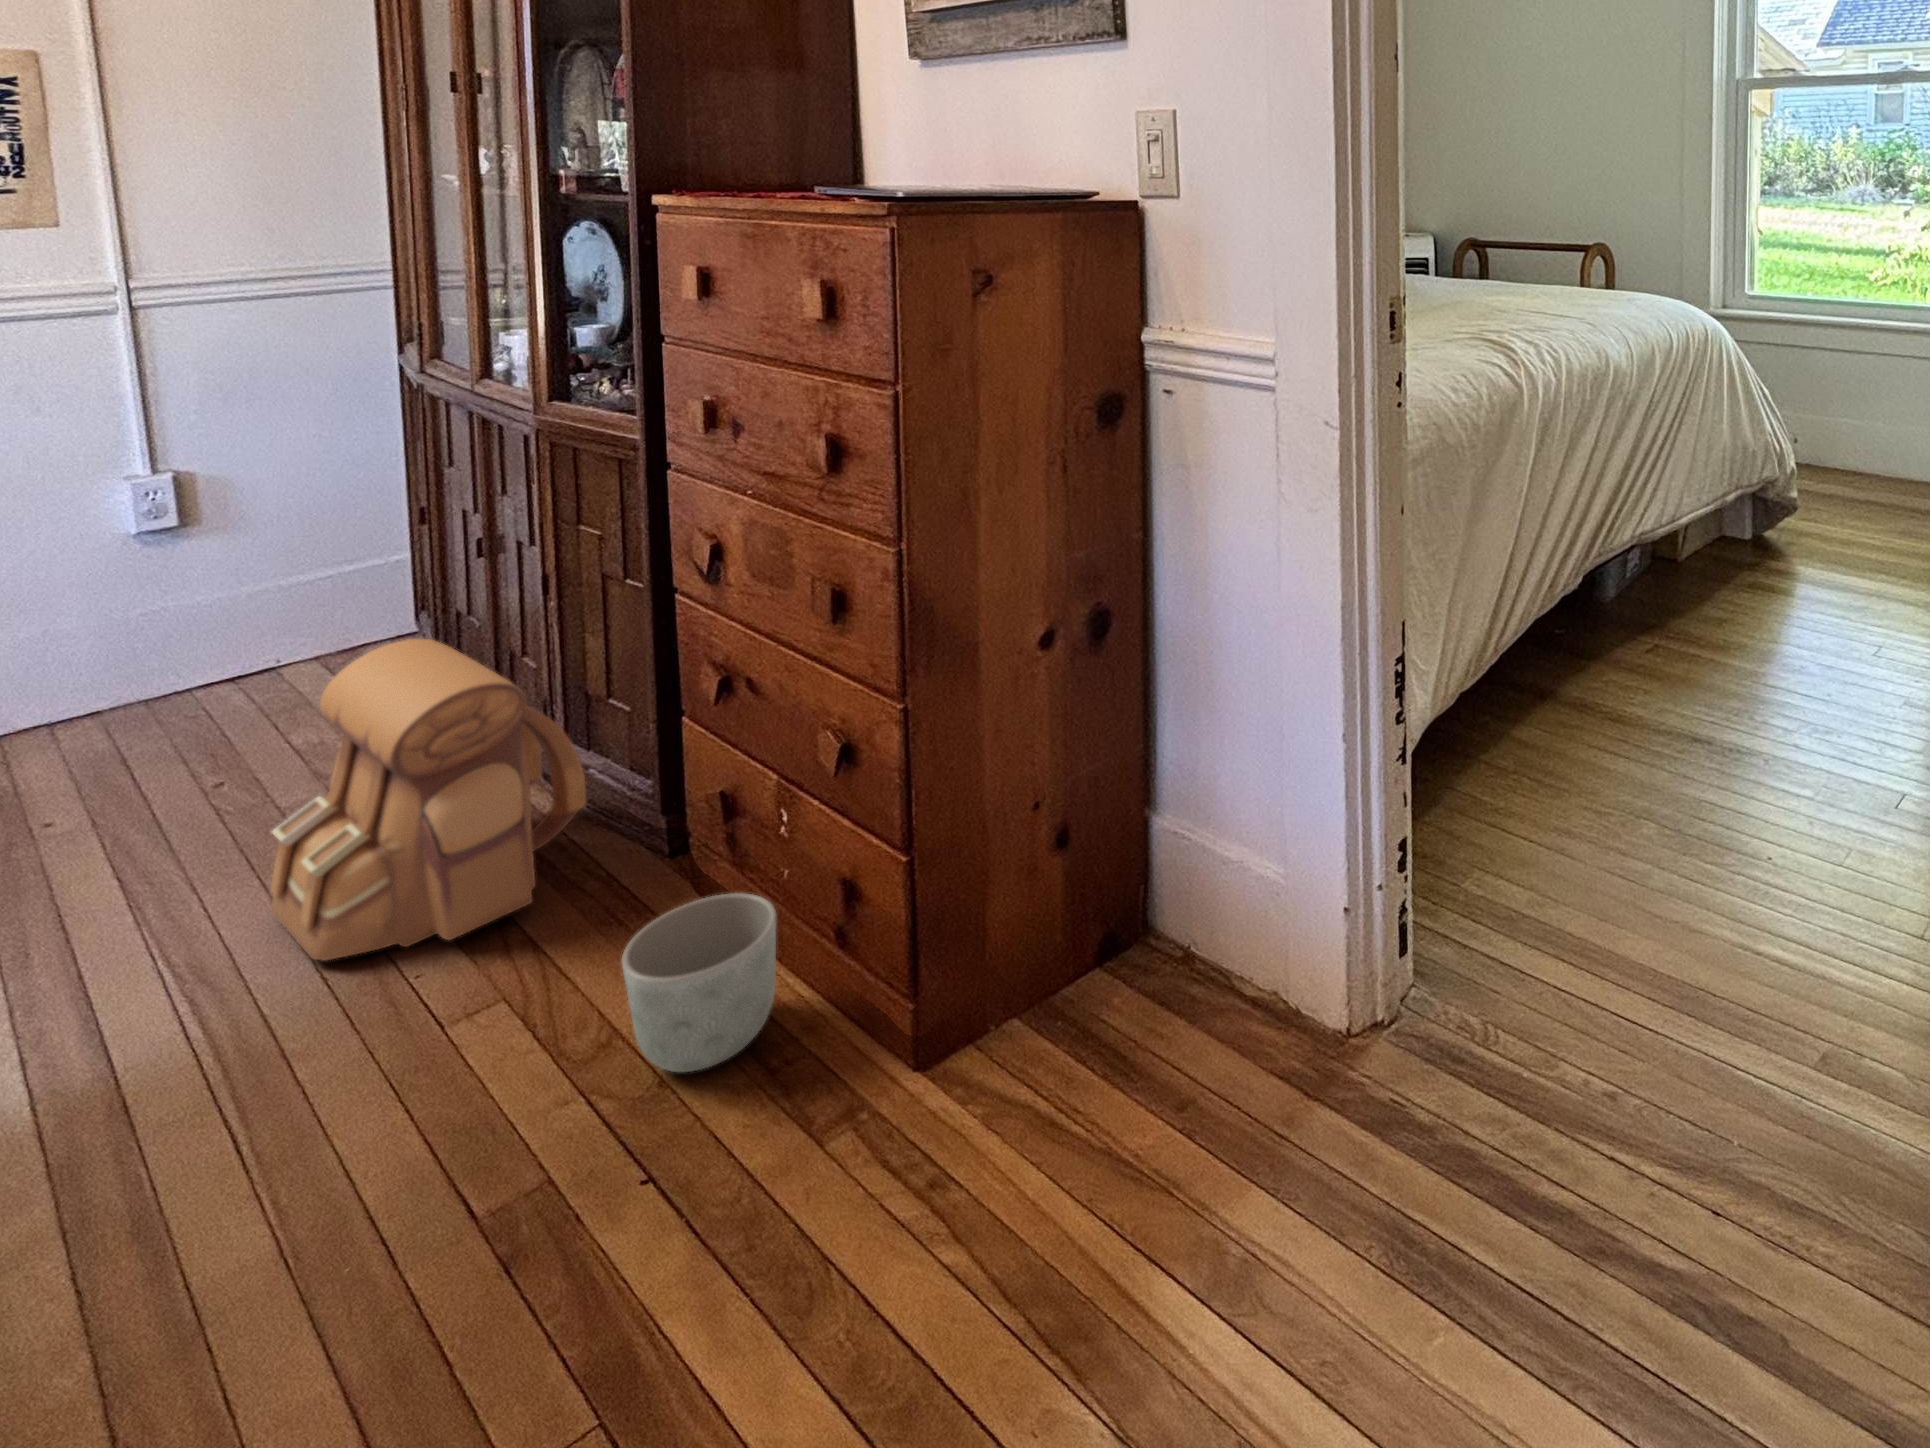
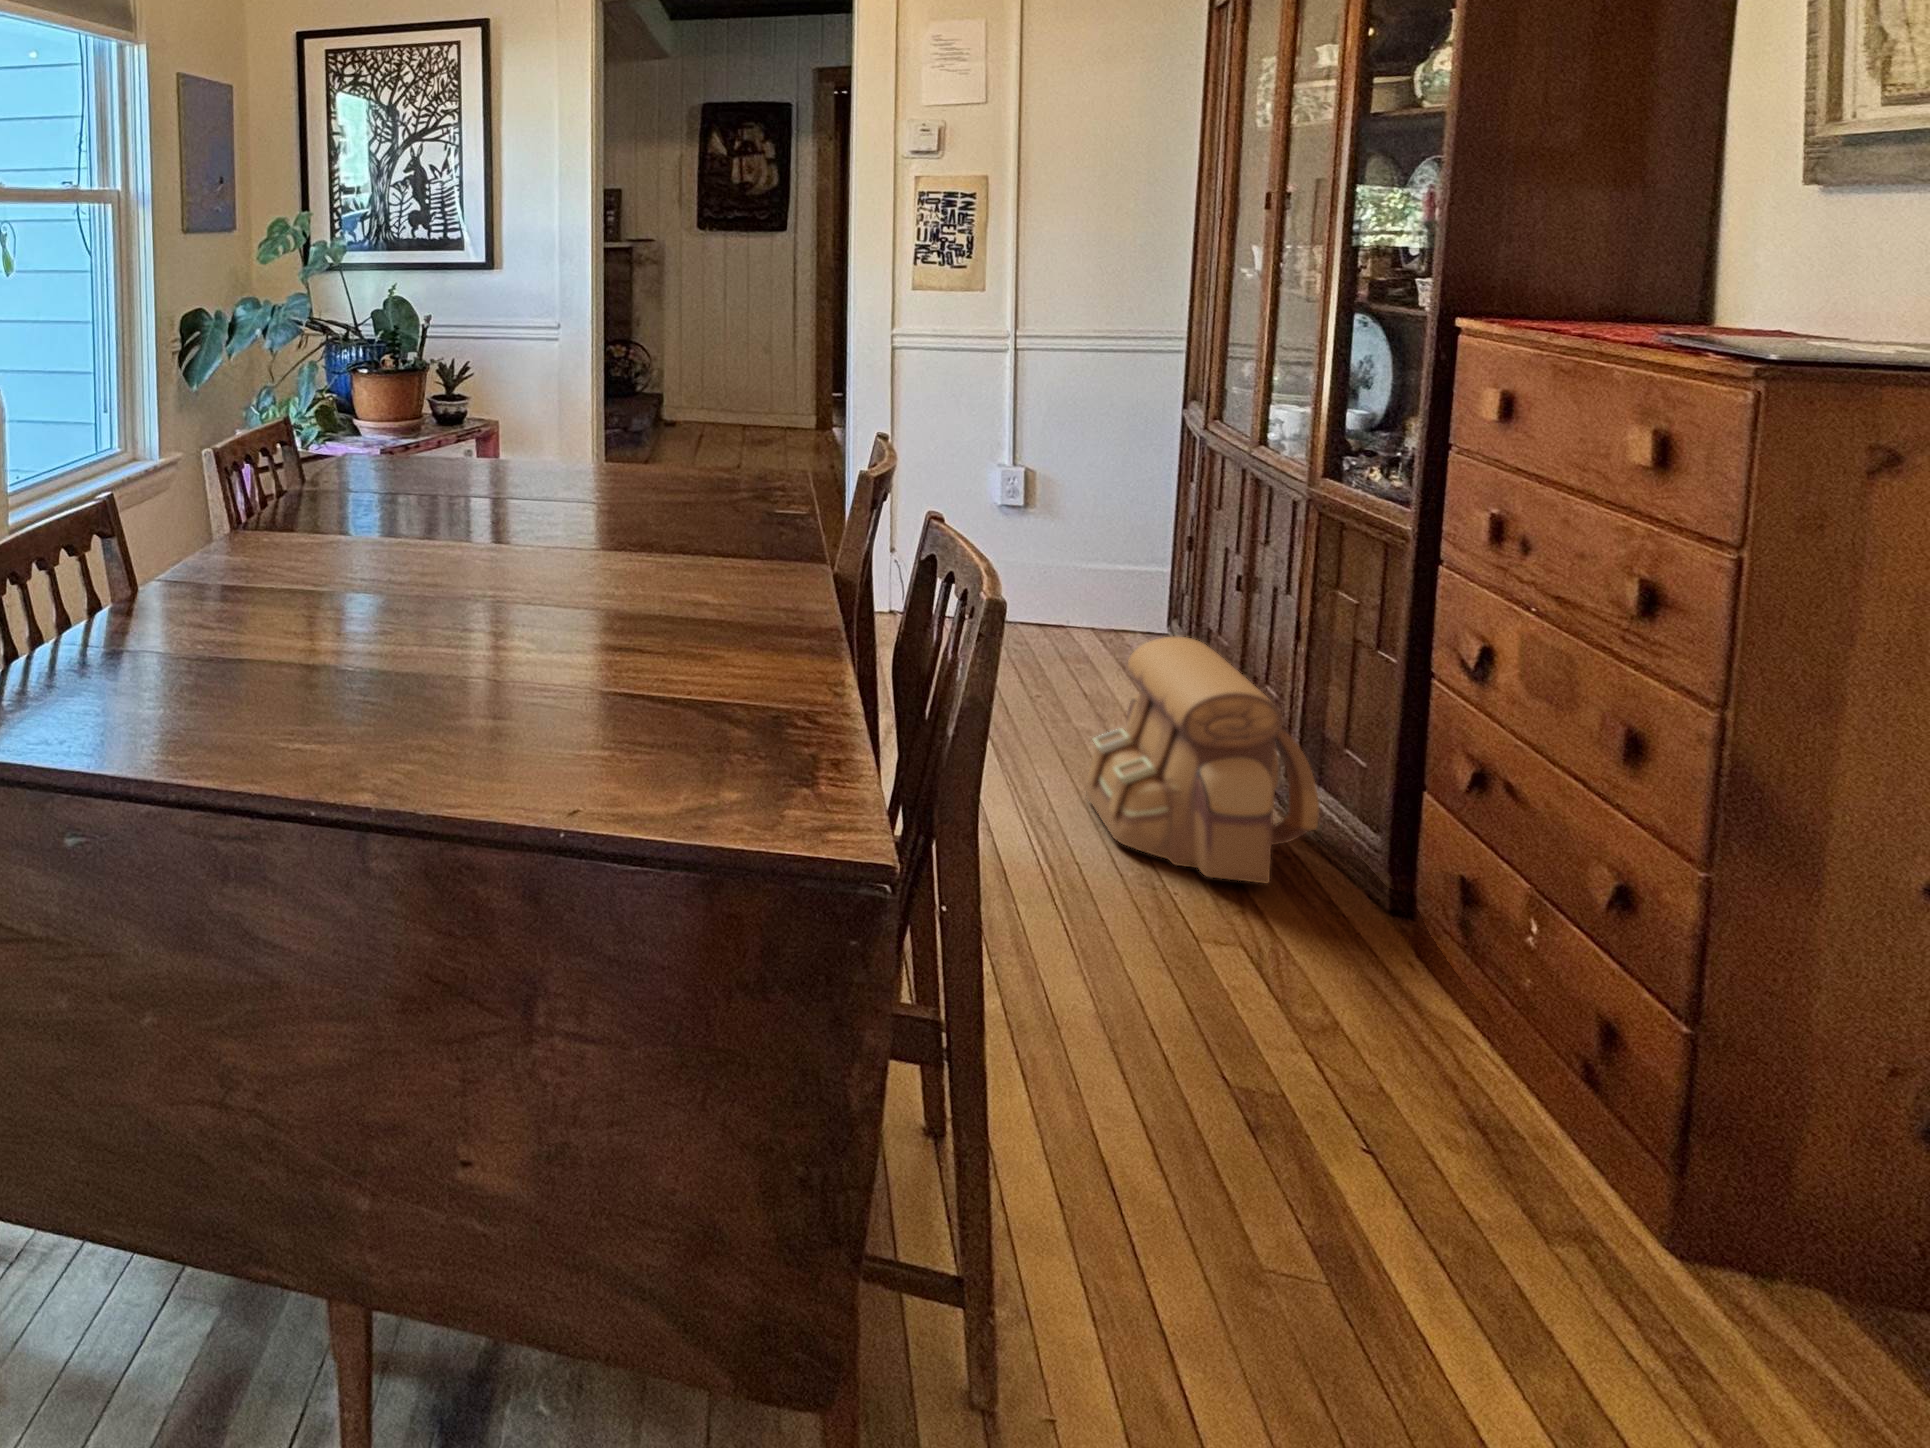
planter: present [622,893,776,1072] -> none [1361,948,1516,1106]

